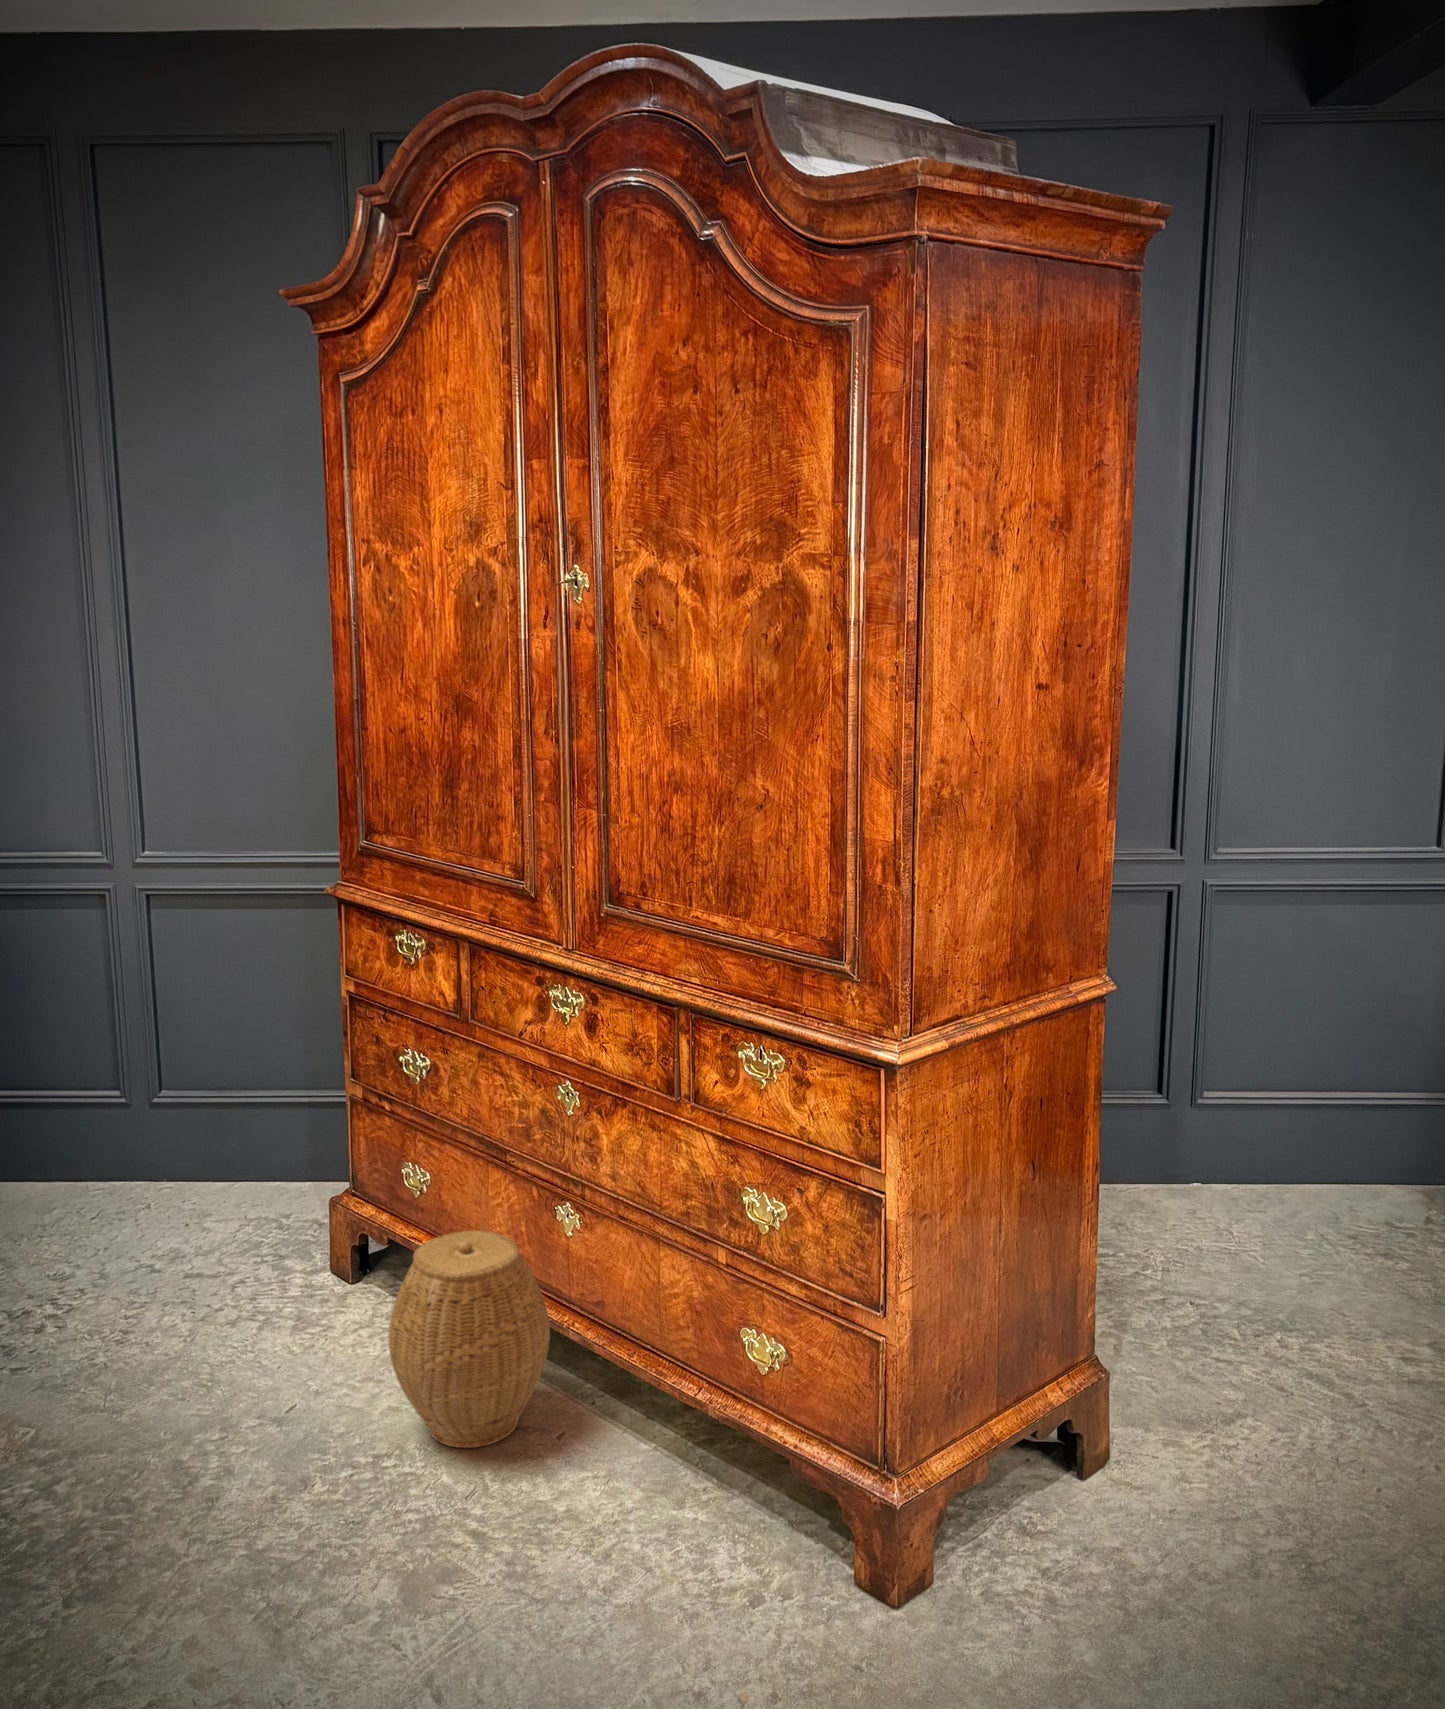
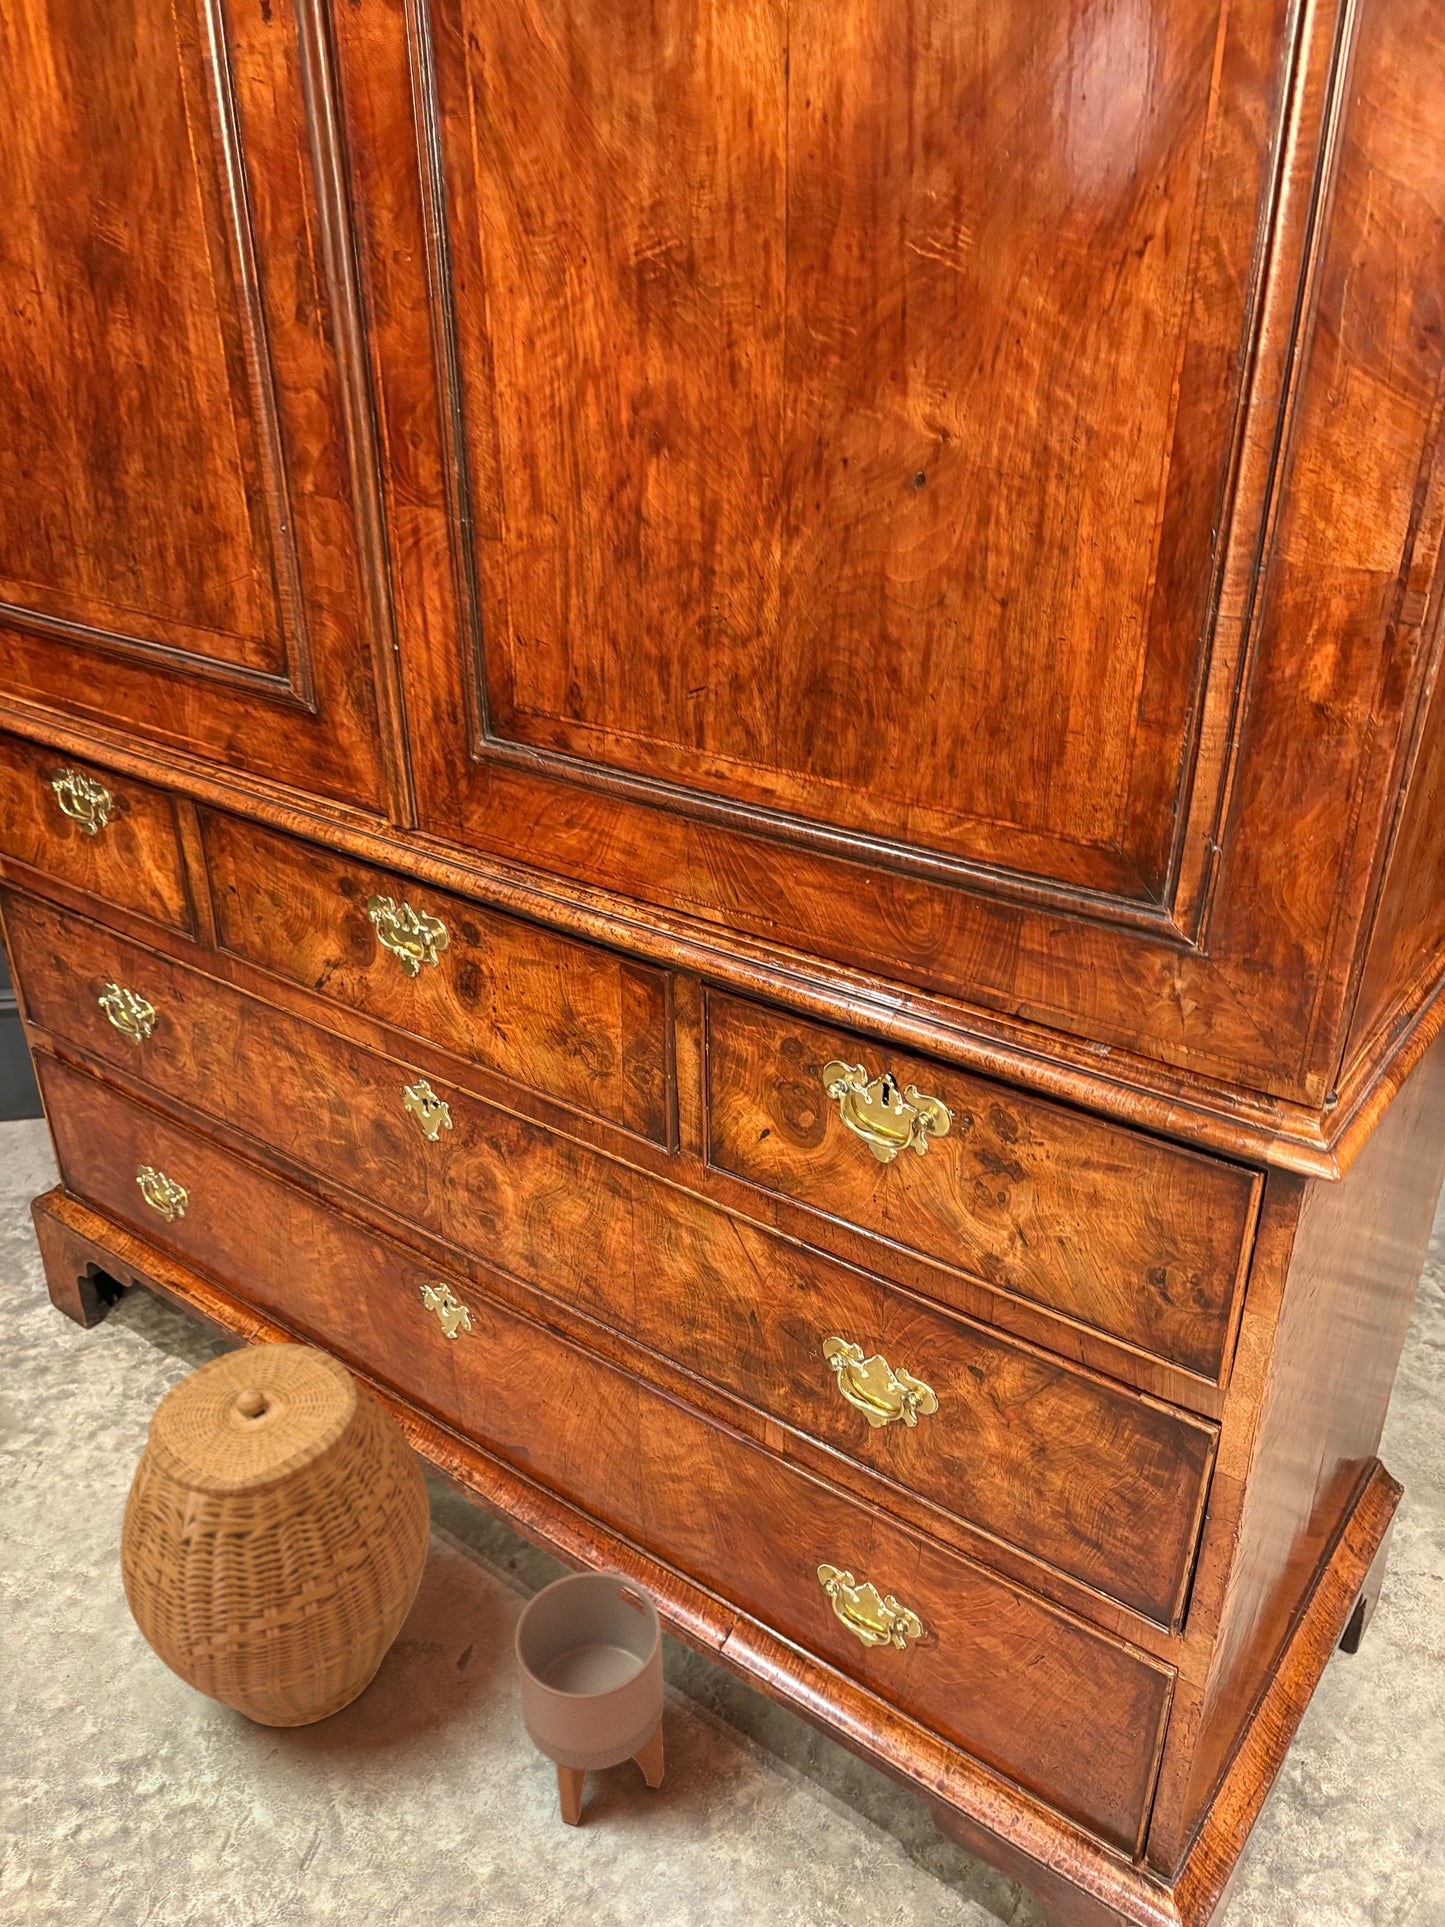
planter: none [587,1358,665,1494] -> present [515,1571,665,1825]

